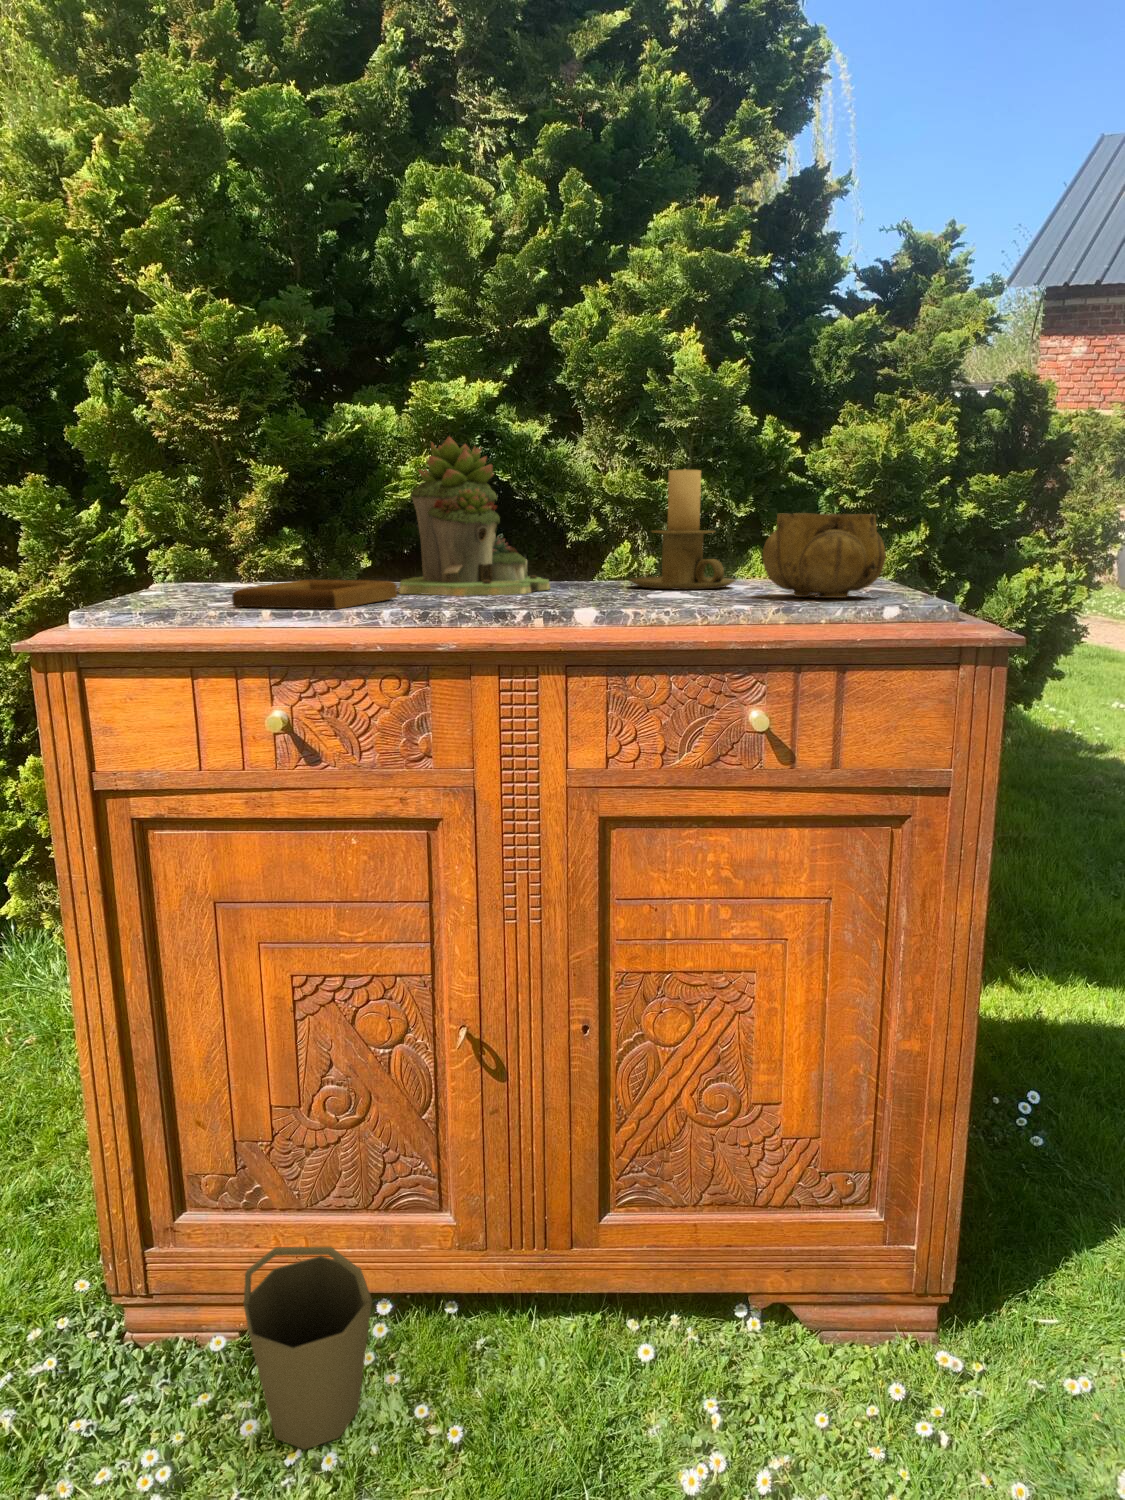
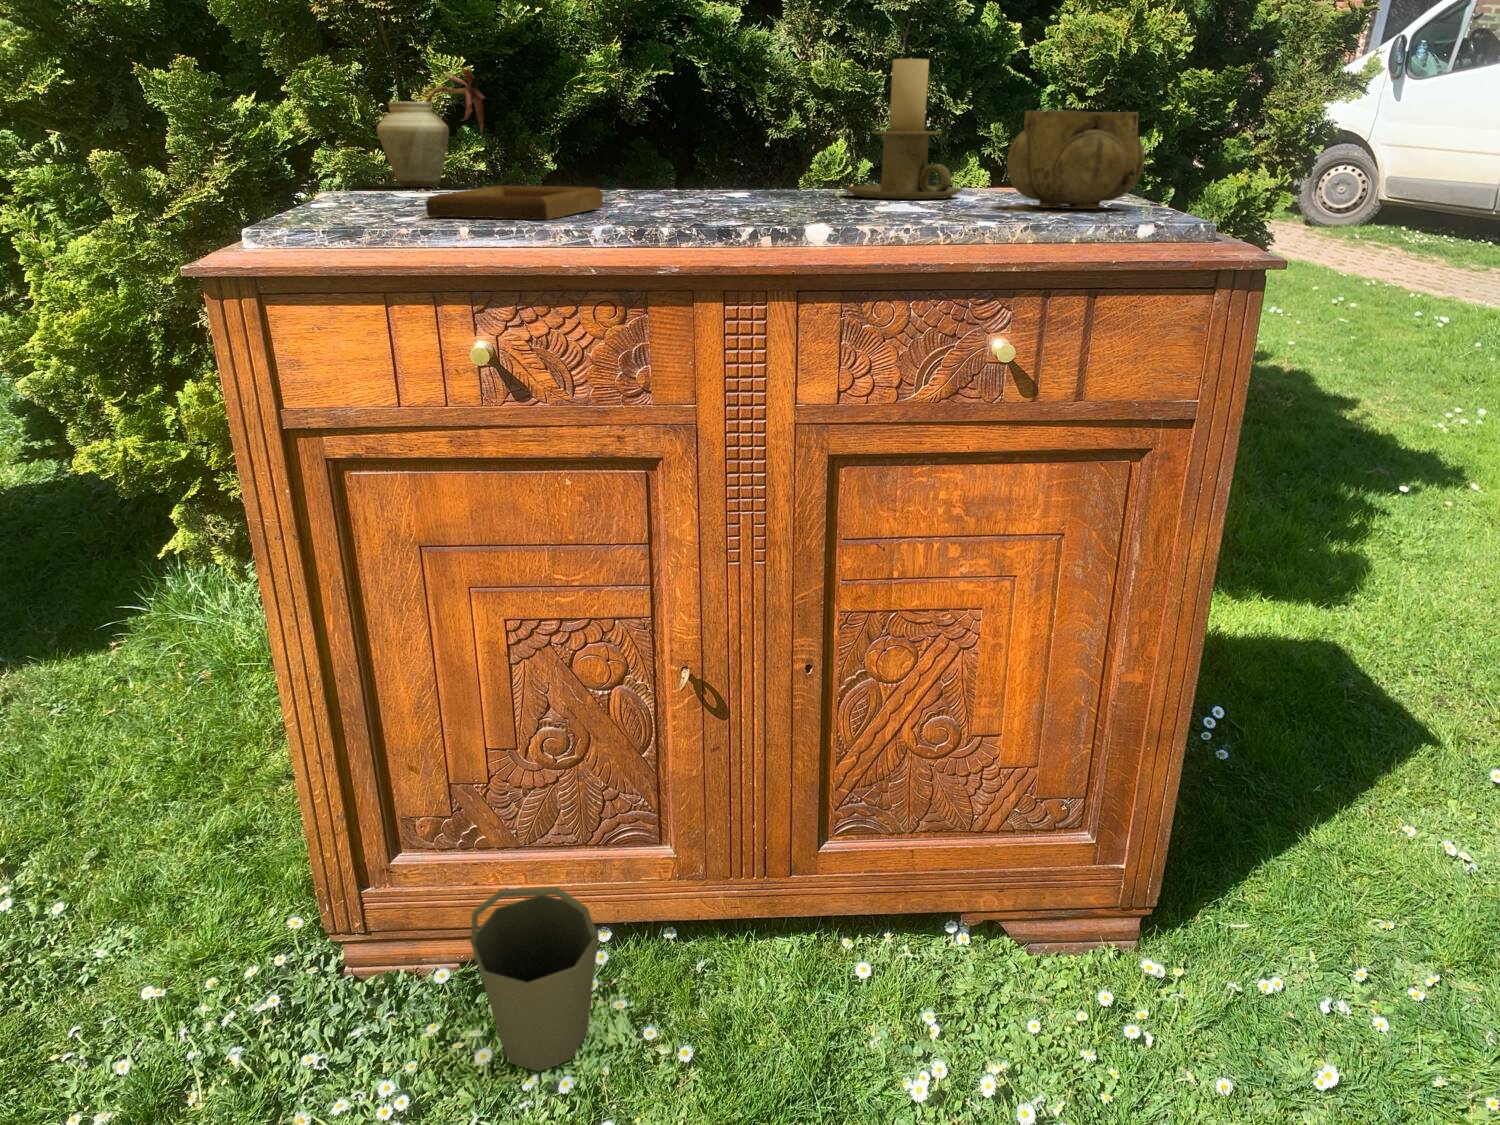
succulent planter: present [399,437,550,596] -> none [594,15,761,205]
vase: none [223,479,319,580] -> present [377,68,484,187]

